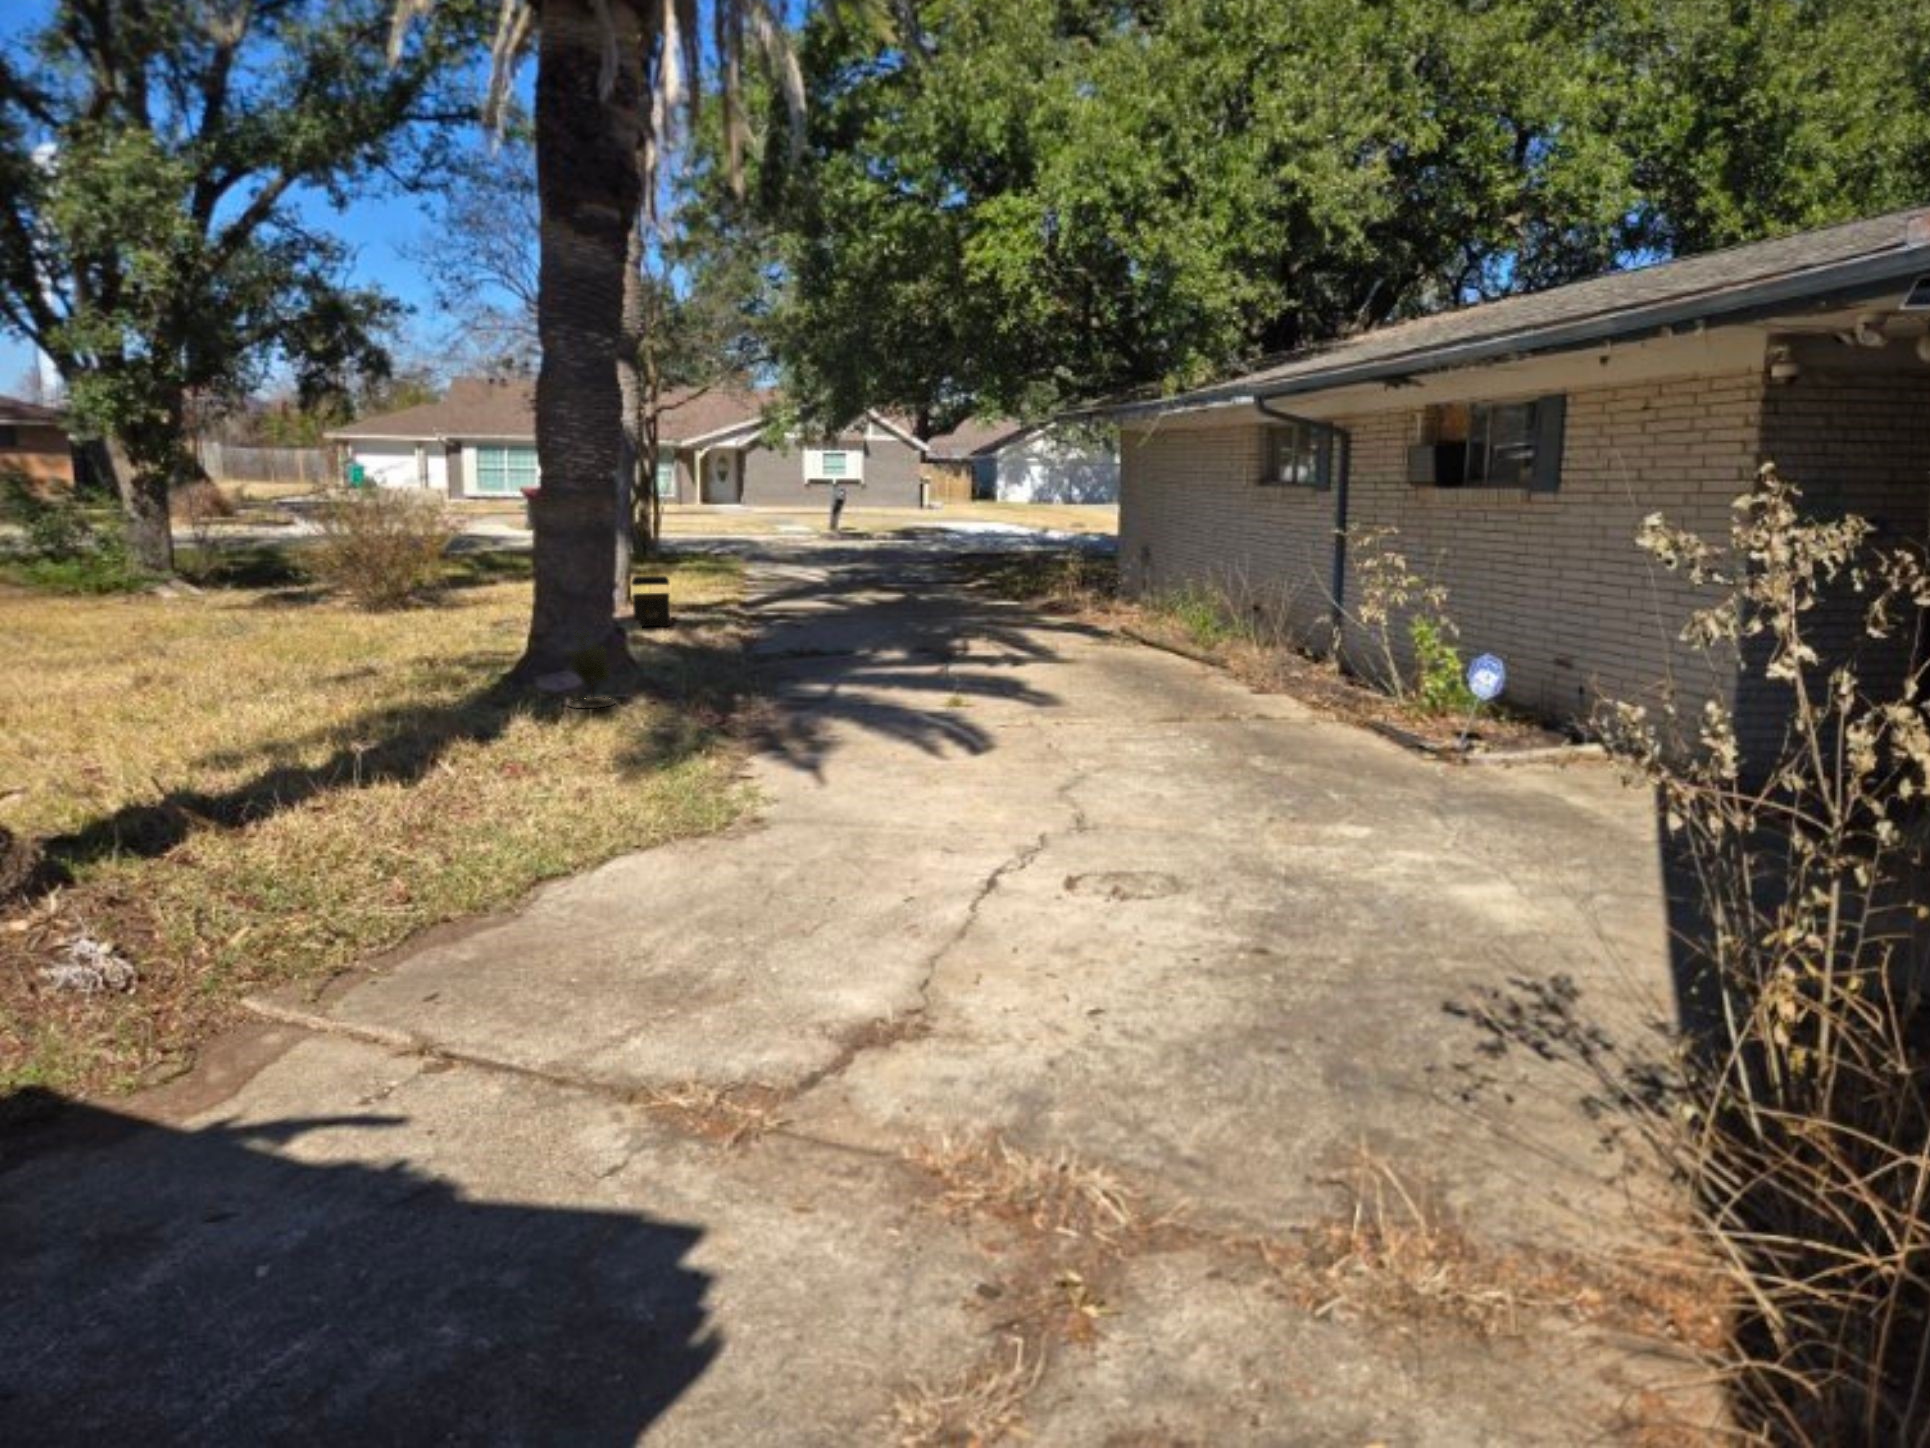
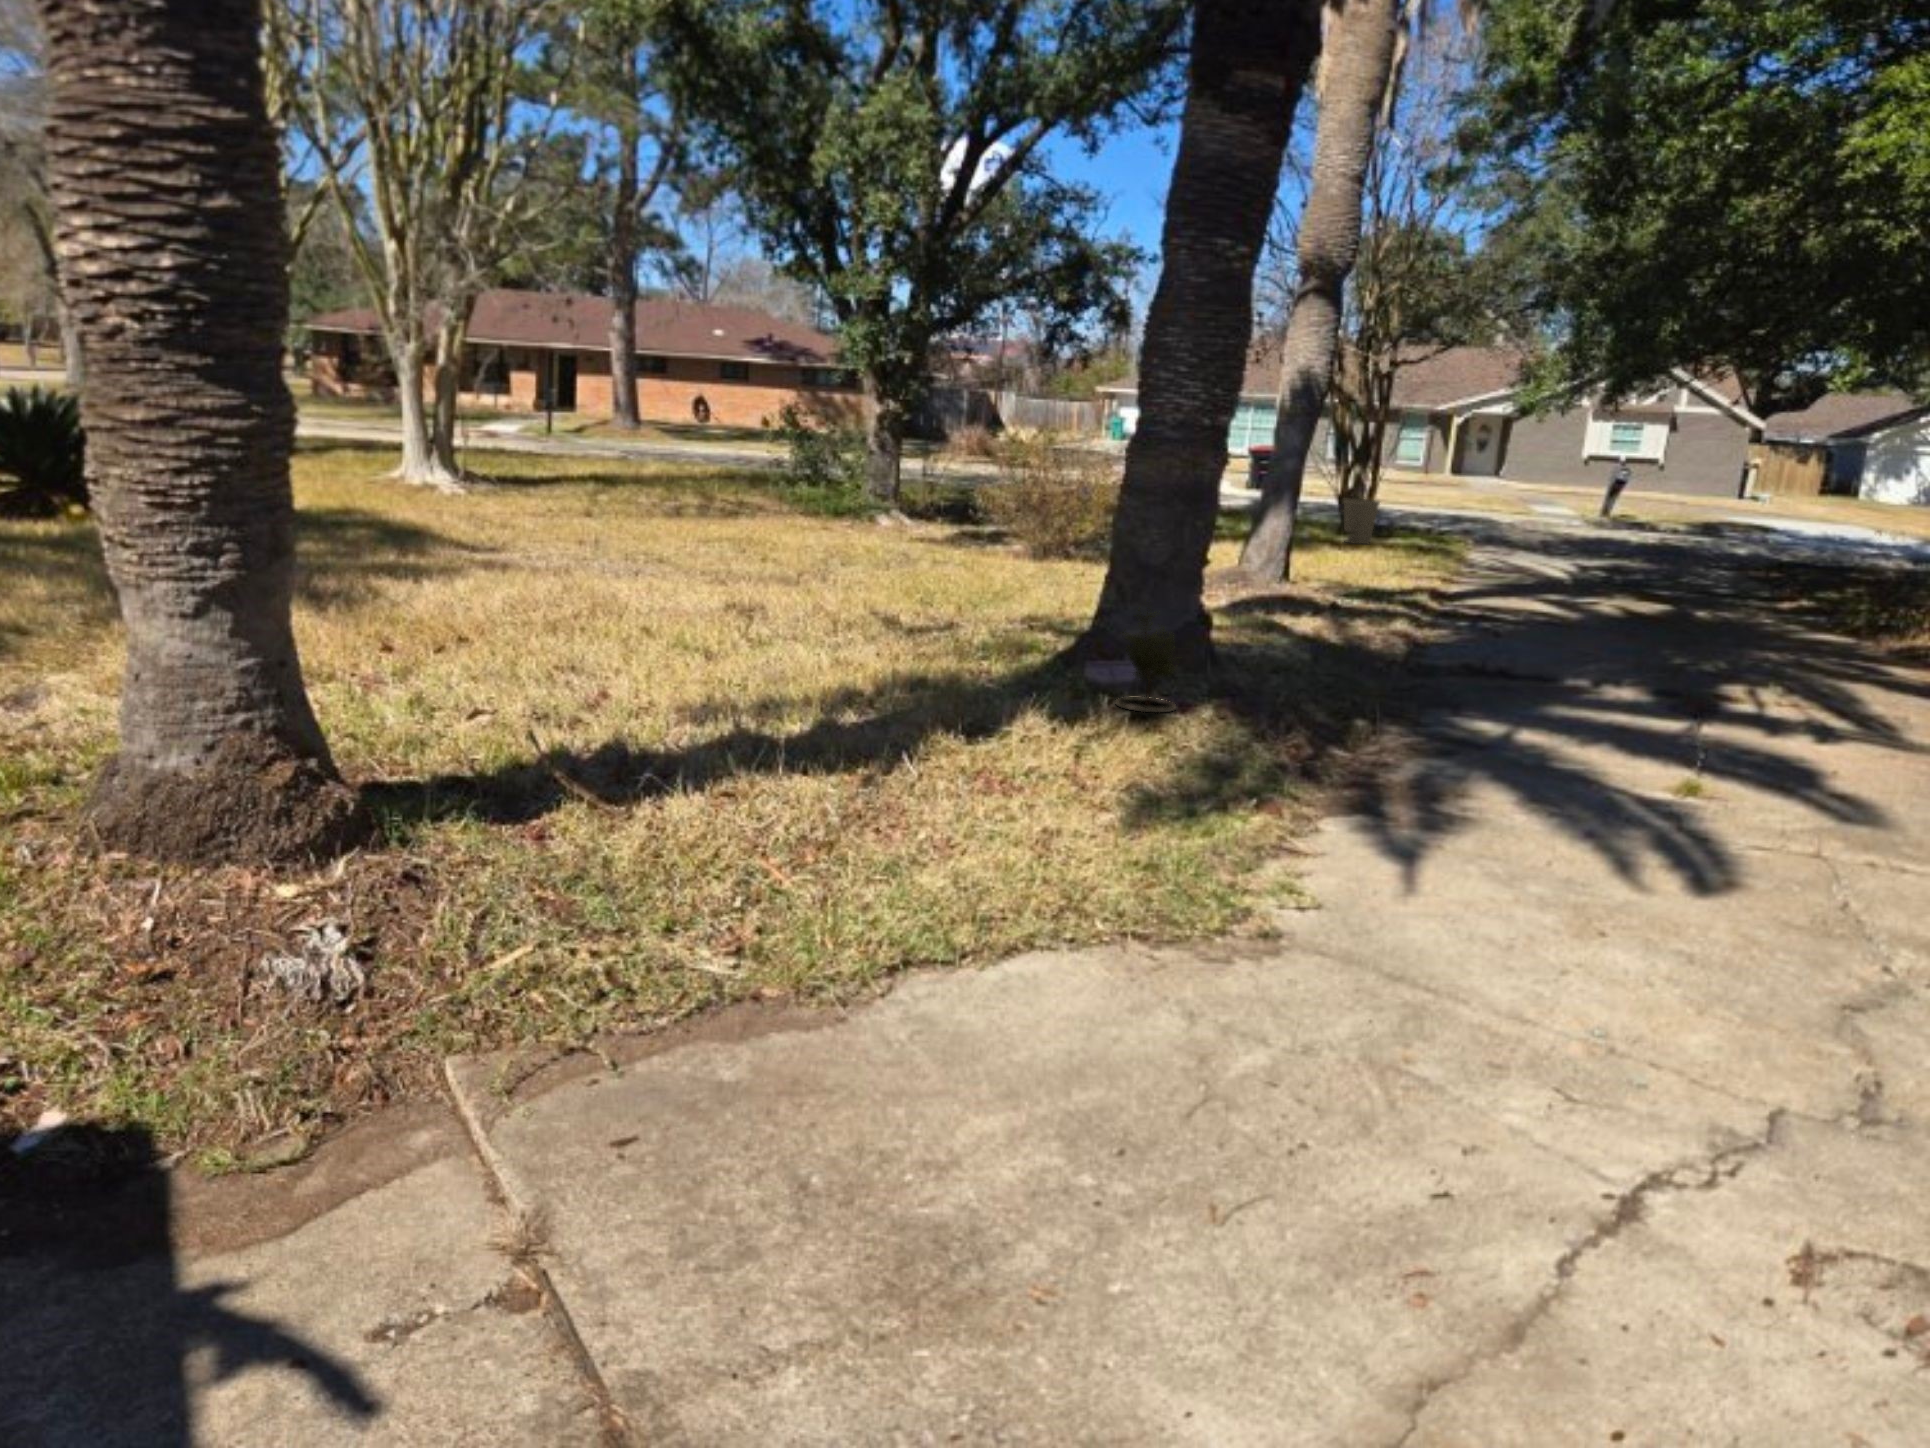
trash can: none [639,530,672,571] -> present [1343,499,1380,544]
toolbox: present [632,576,670,627] -> none [1286,547,1339,613]

